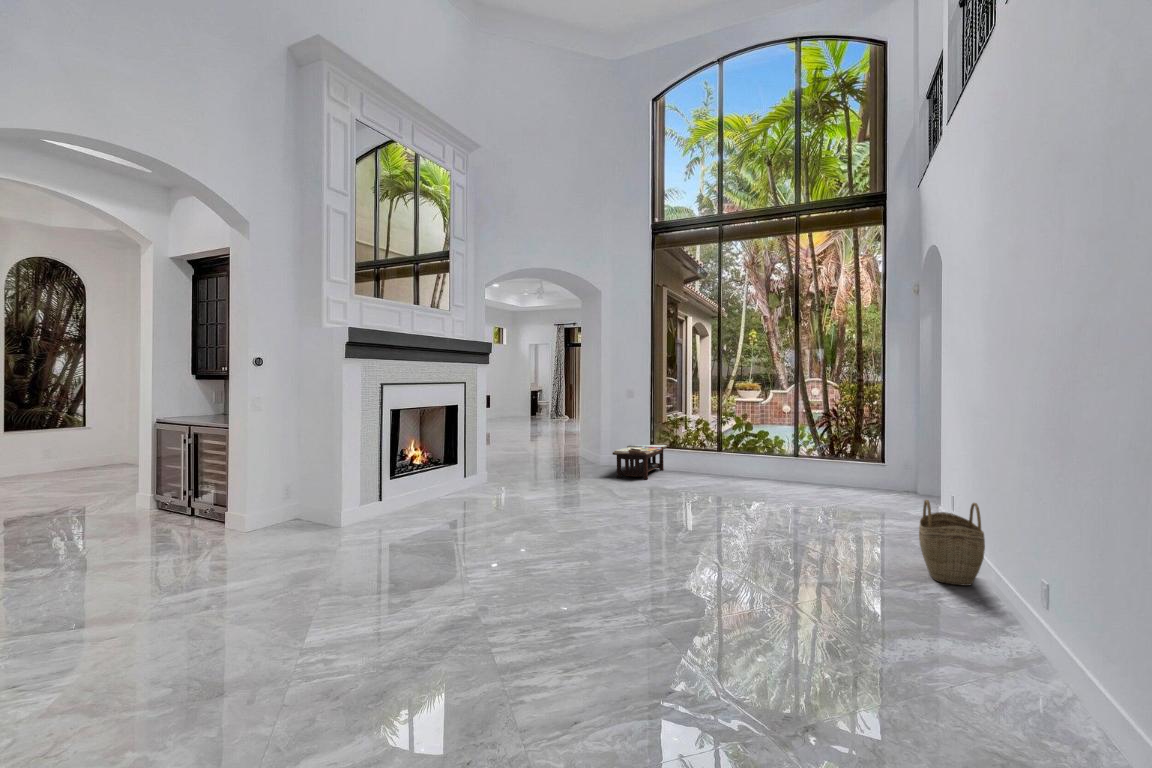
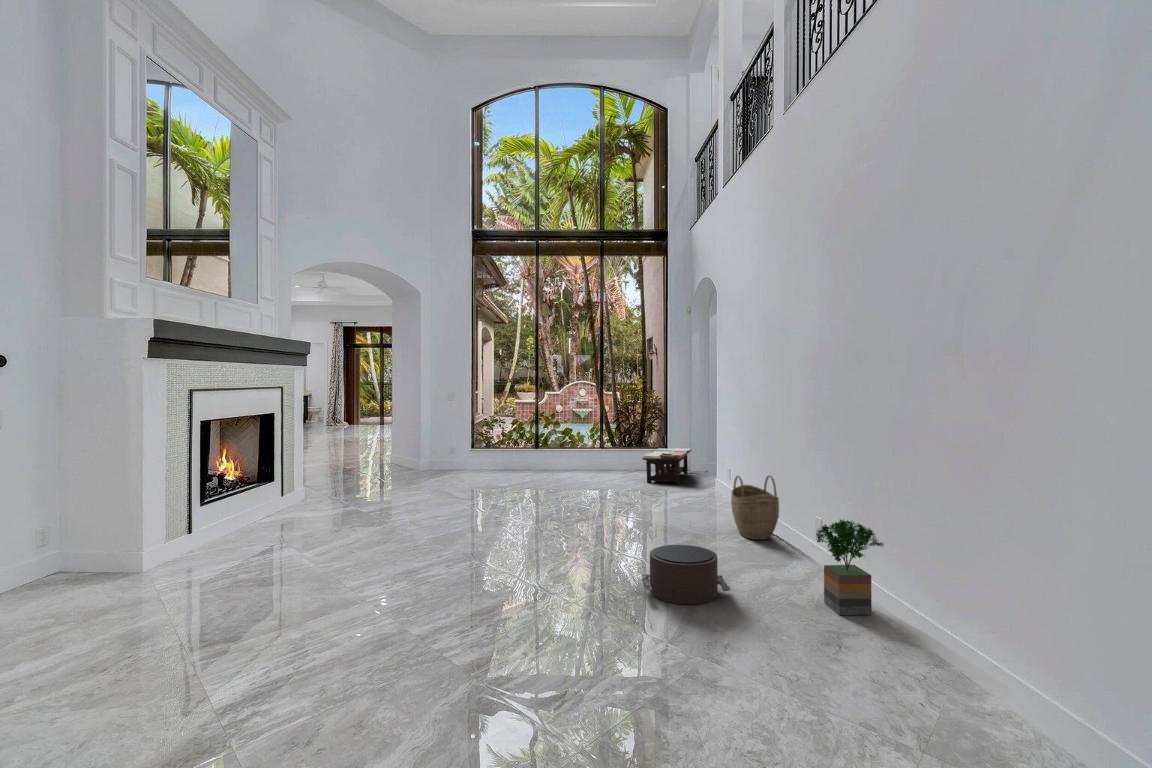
coffee table: present [612,445,667,479] -> present [642,448,691,484]
potted tree: none [971,568,1086,708] -> present [816,519,884,615]
pouf: none [745,573,855,648] -> present [642,545,731,604]

